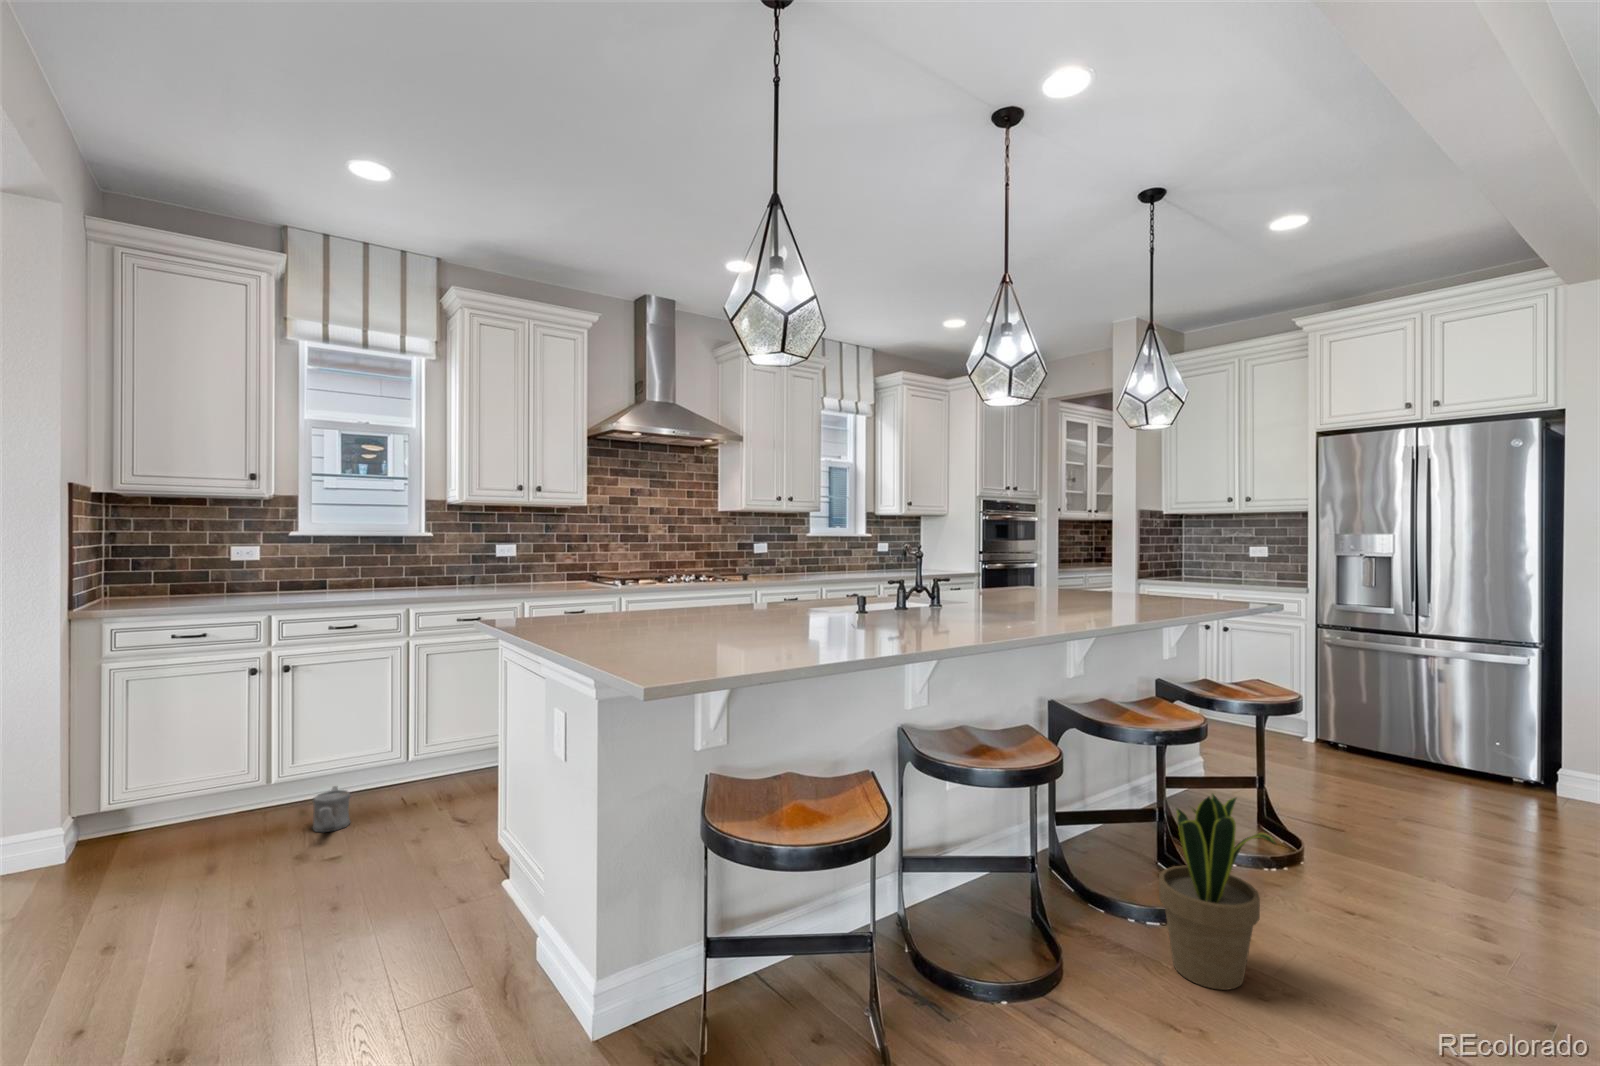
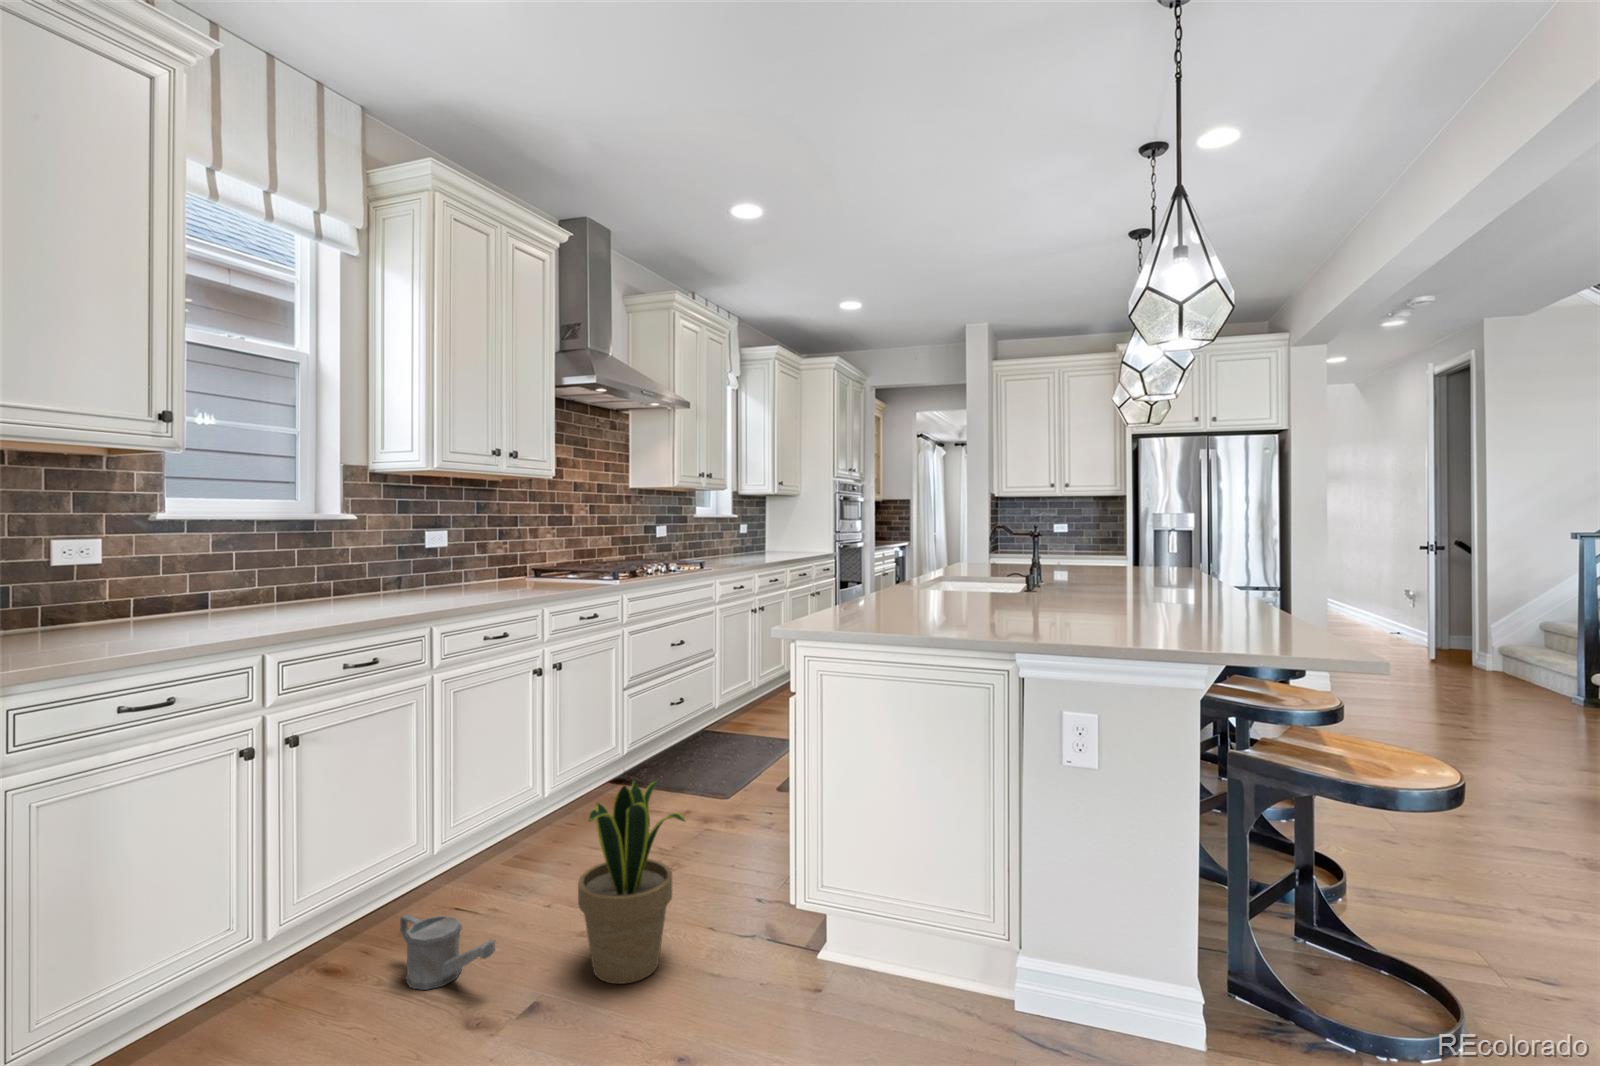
potted plant: present [1159,794,1276,990] -> present [578,781,685,984]

